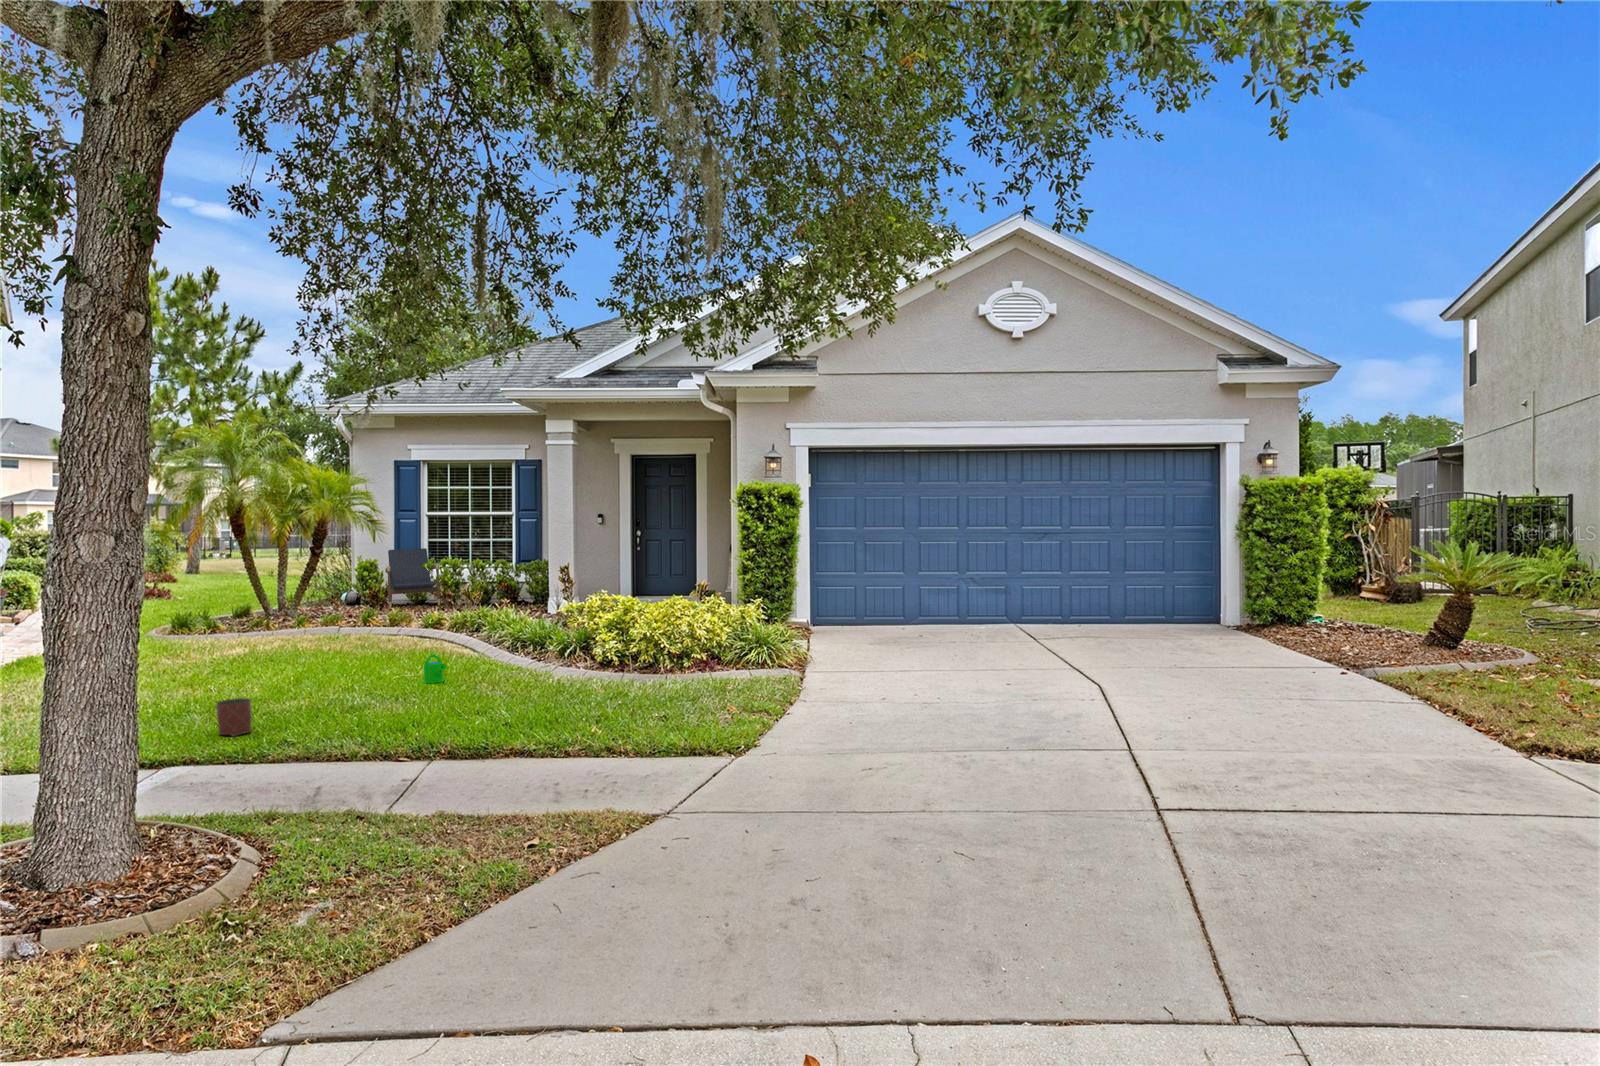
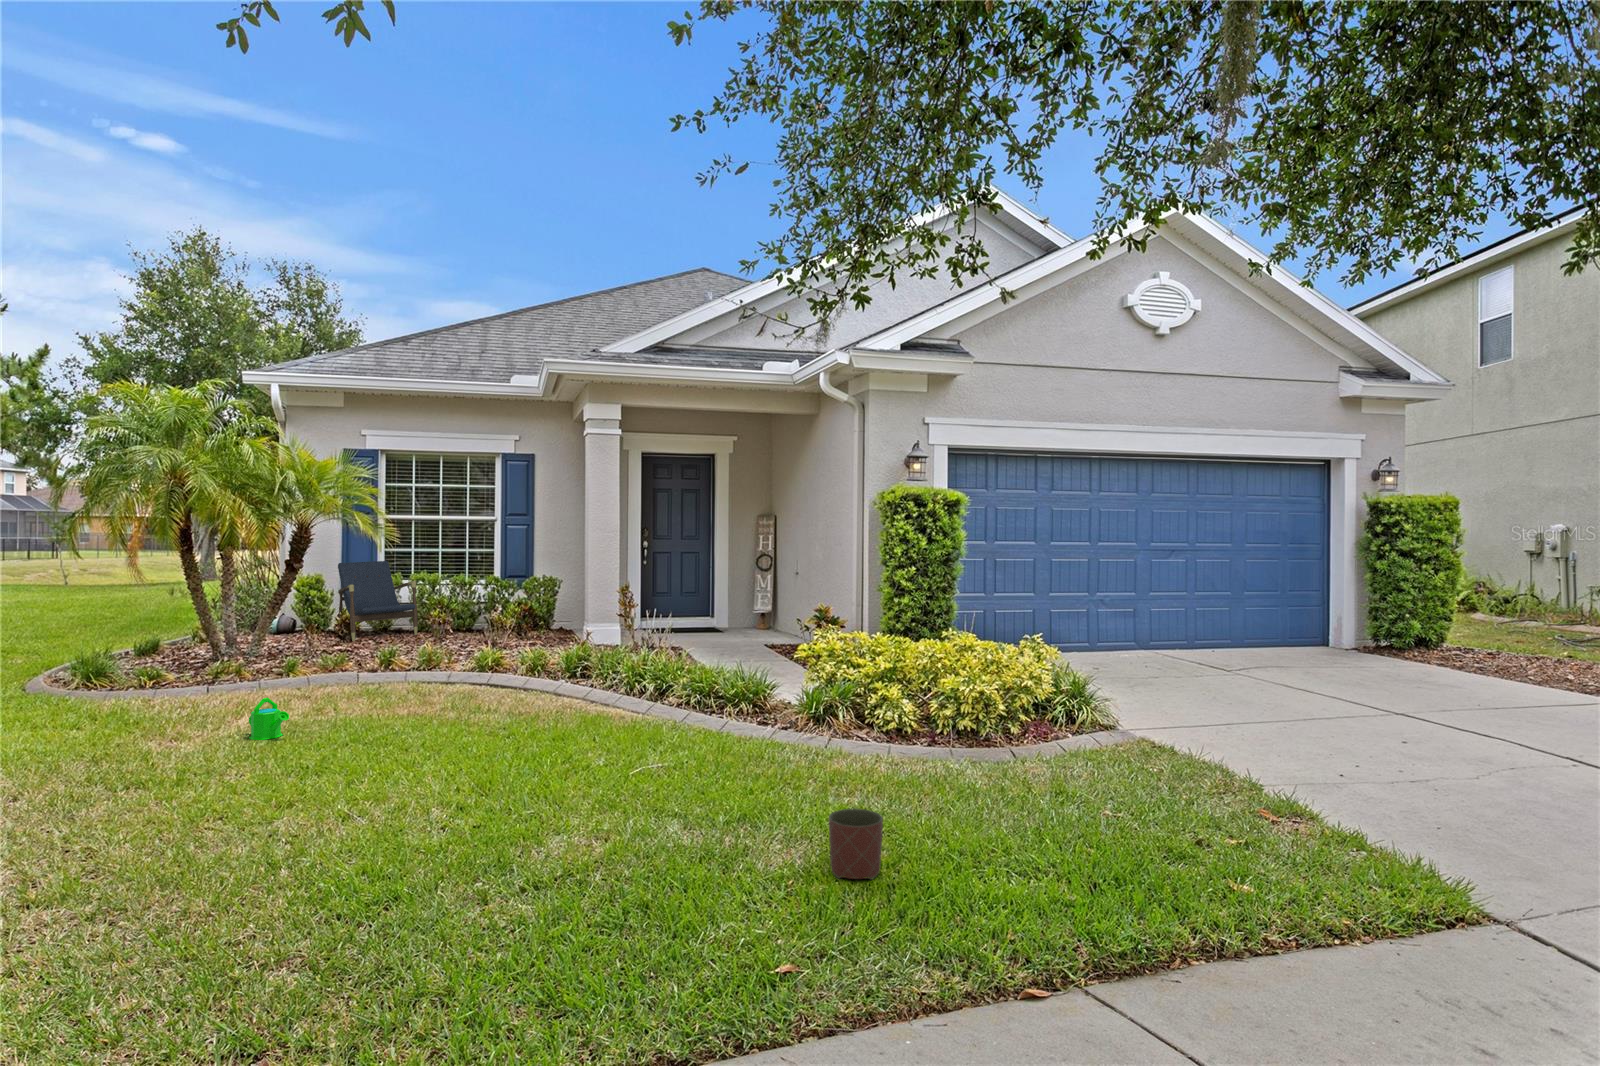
watering can: present [423,654,446,683] -> present [249,698,289,740]
planter: present [216,698,251,736] -> present [829,808,883,880]

